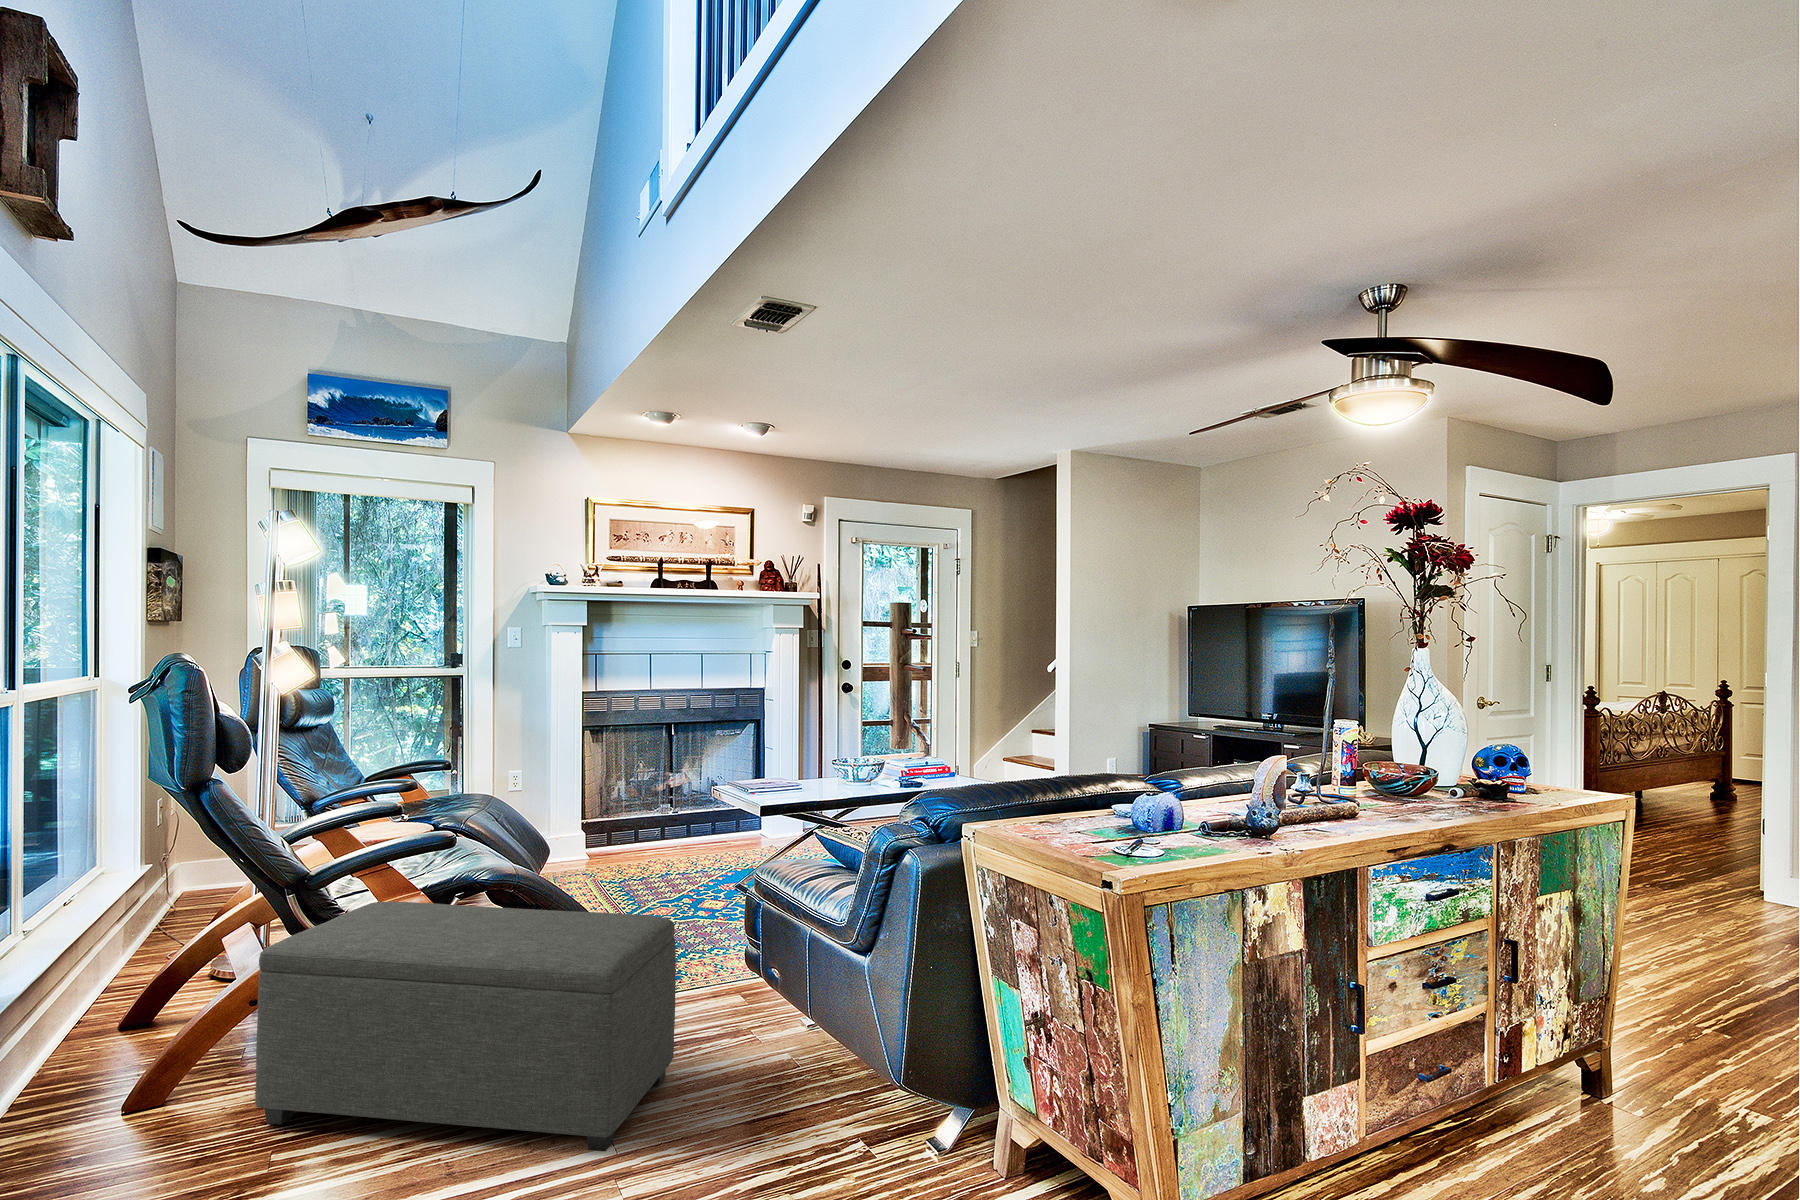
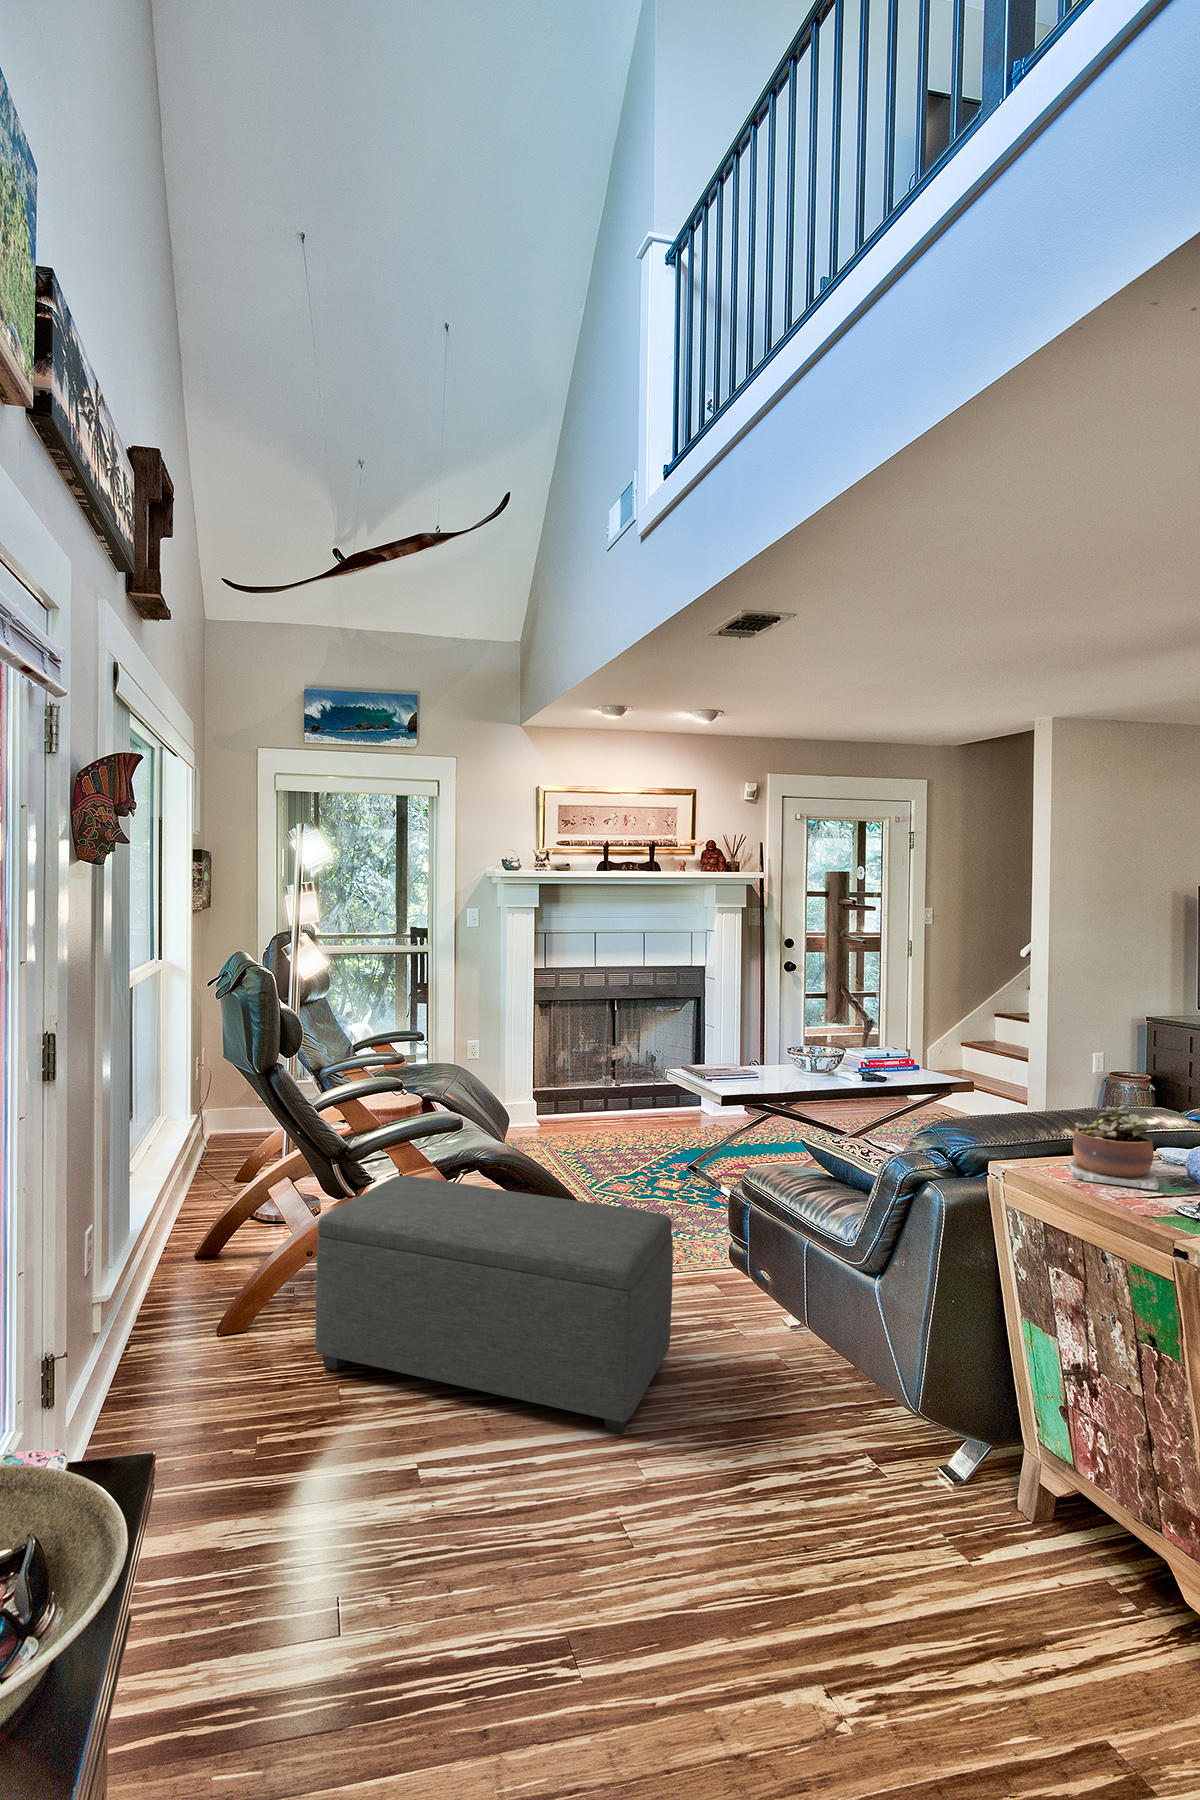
succulent plant: none [1028,762,1103,836] -> present [1069,1106,1159,1190]

